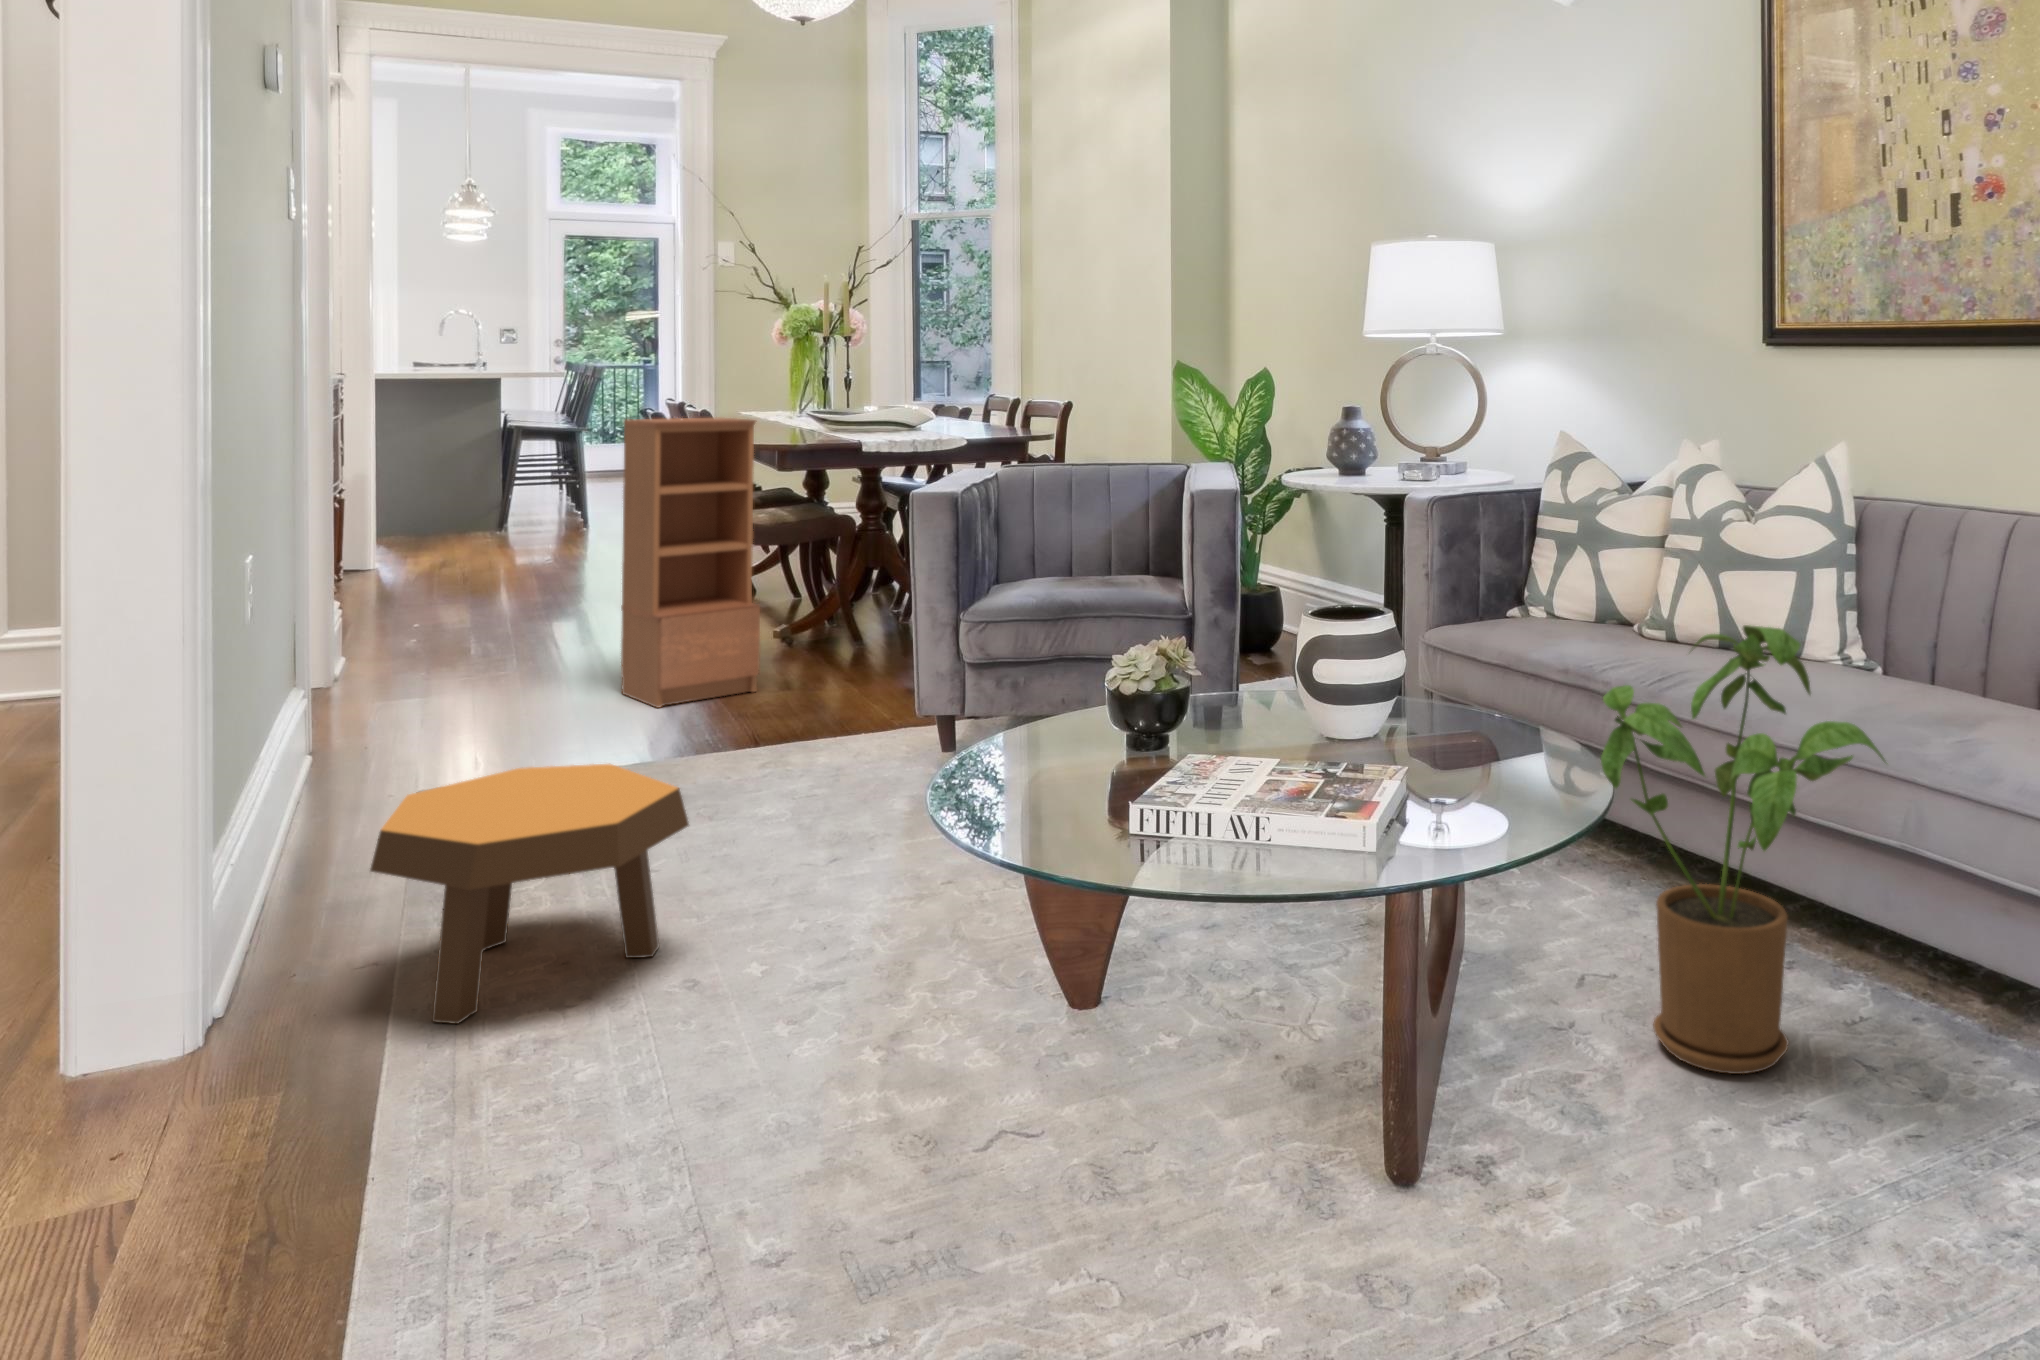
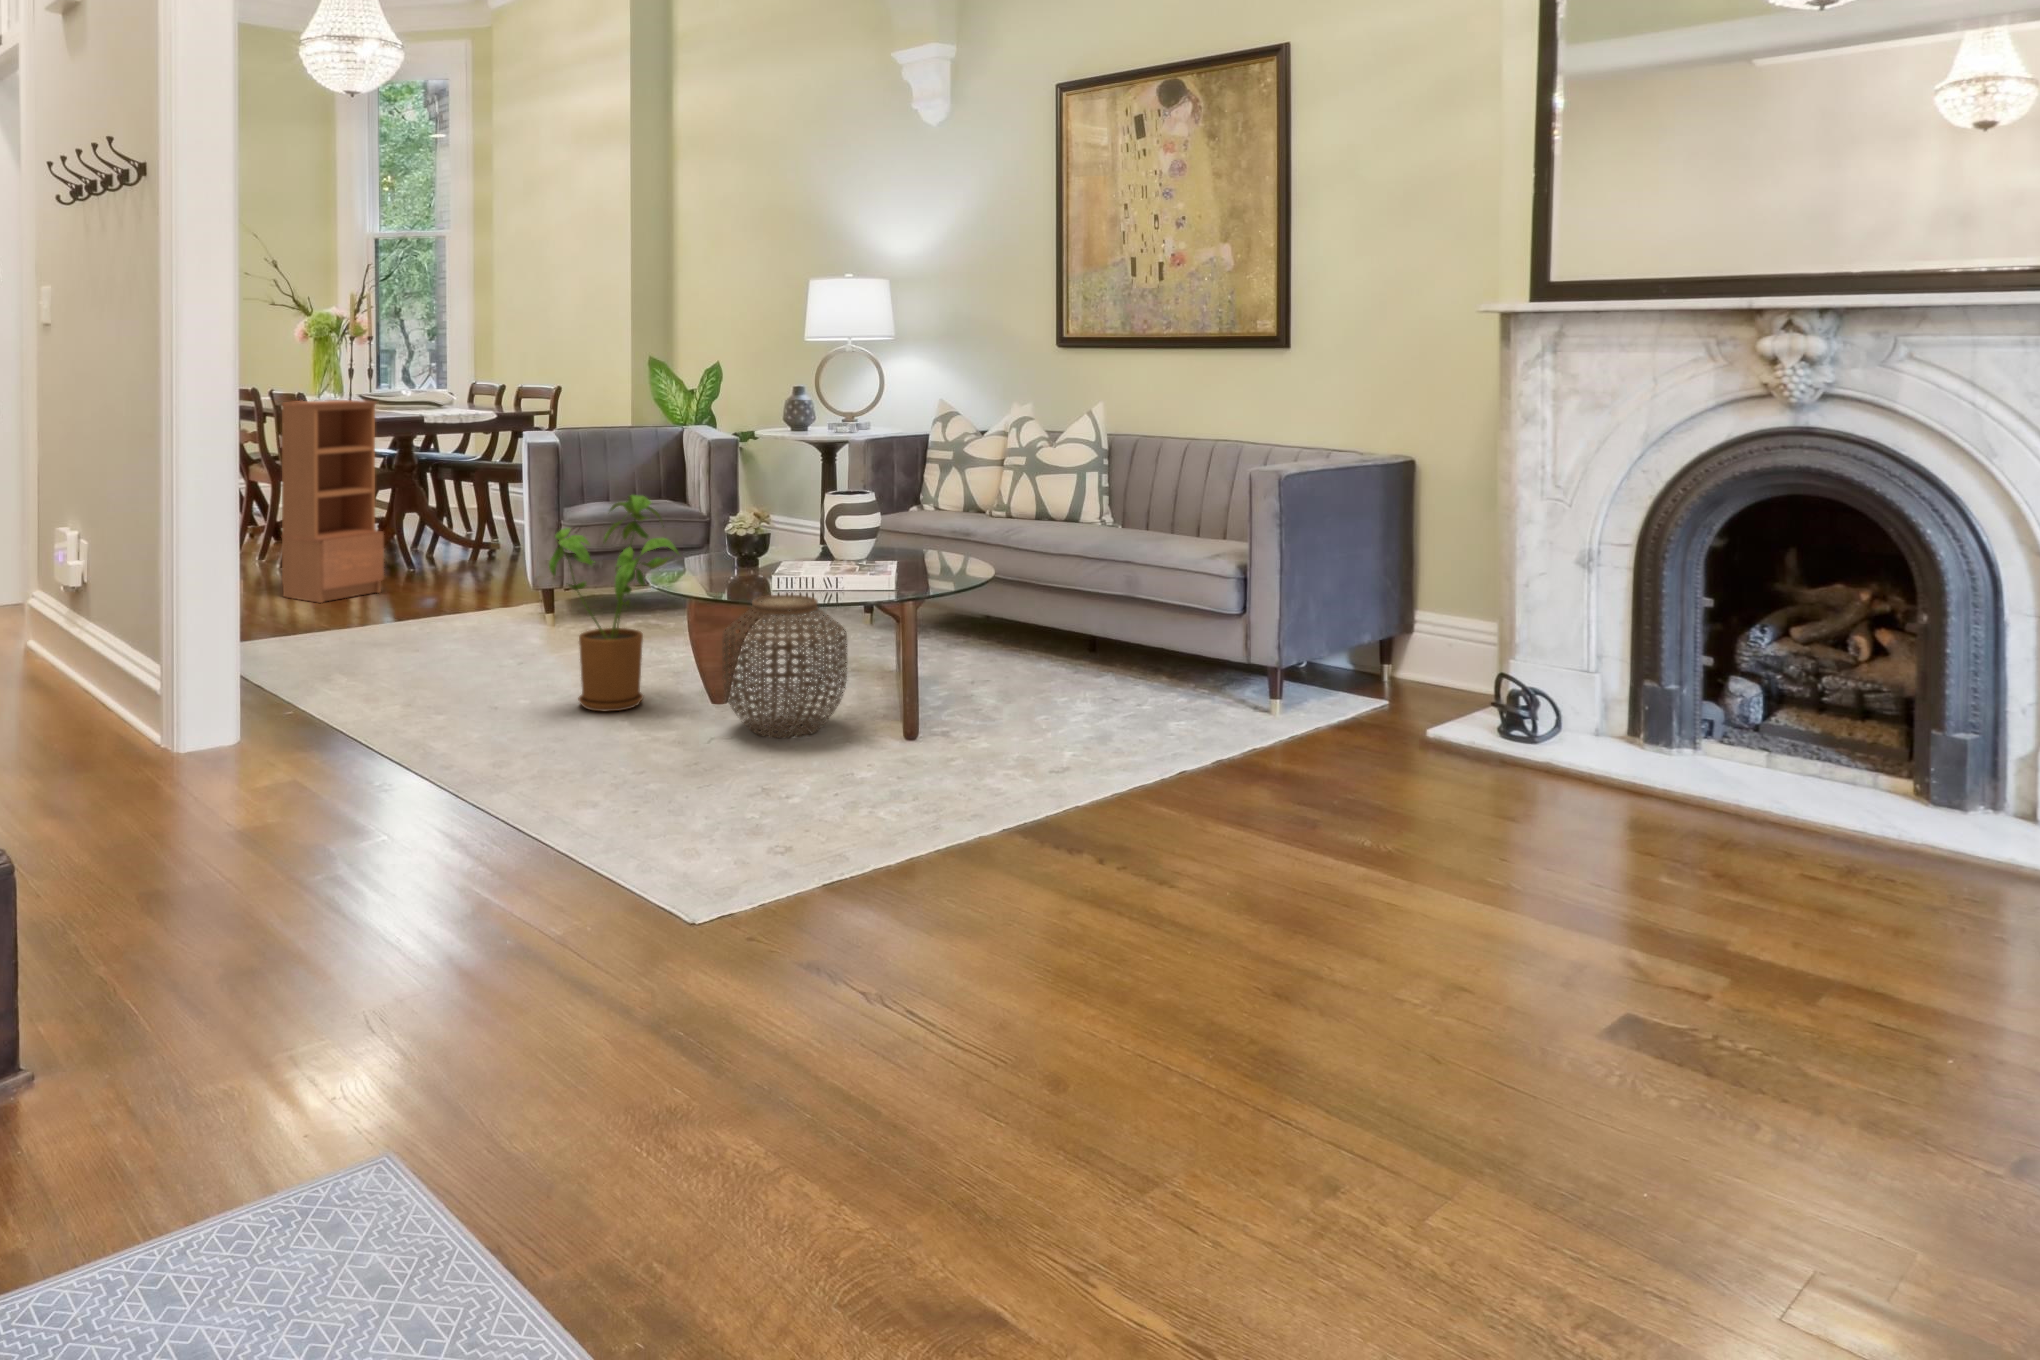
house plant: present [1601,625,1885,1074] -> present [549,495,679,711]
footstool: present [370,764,689,1024] -> none [321,600,483,723]
woven basket: none [1032,830,1295,1157] -> present [722,595,847,738]

